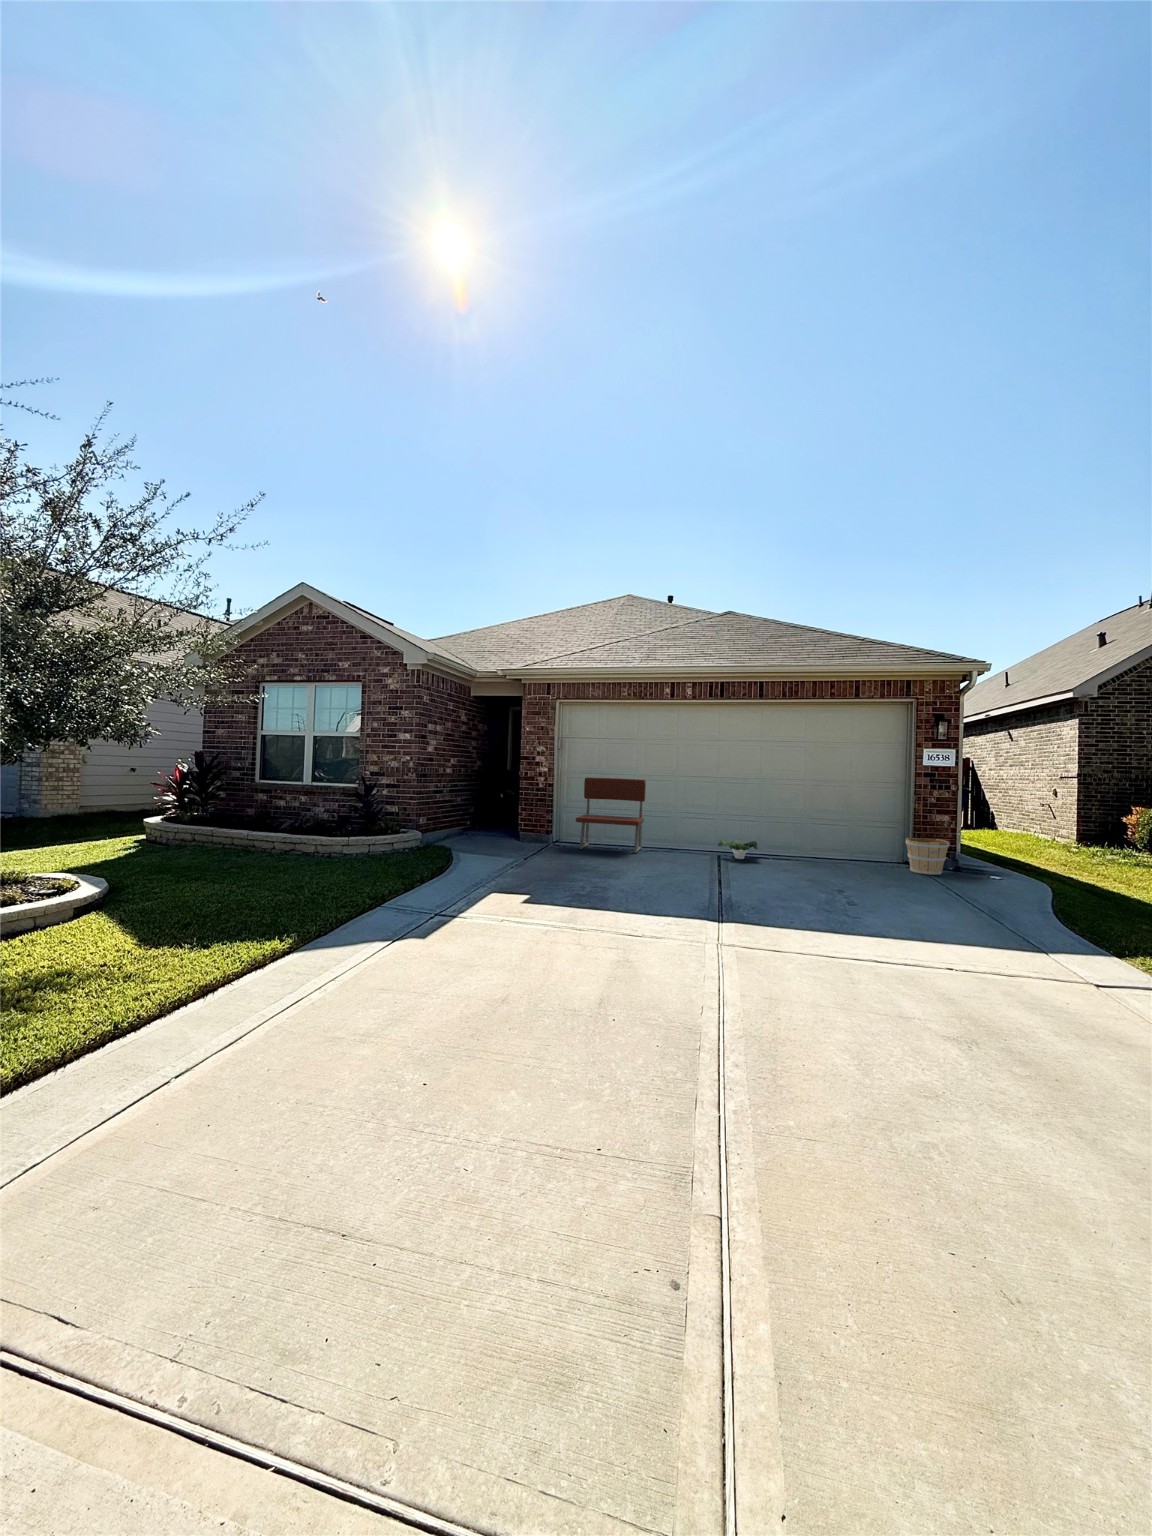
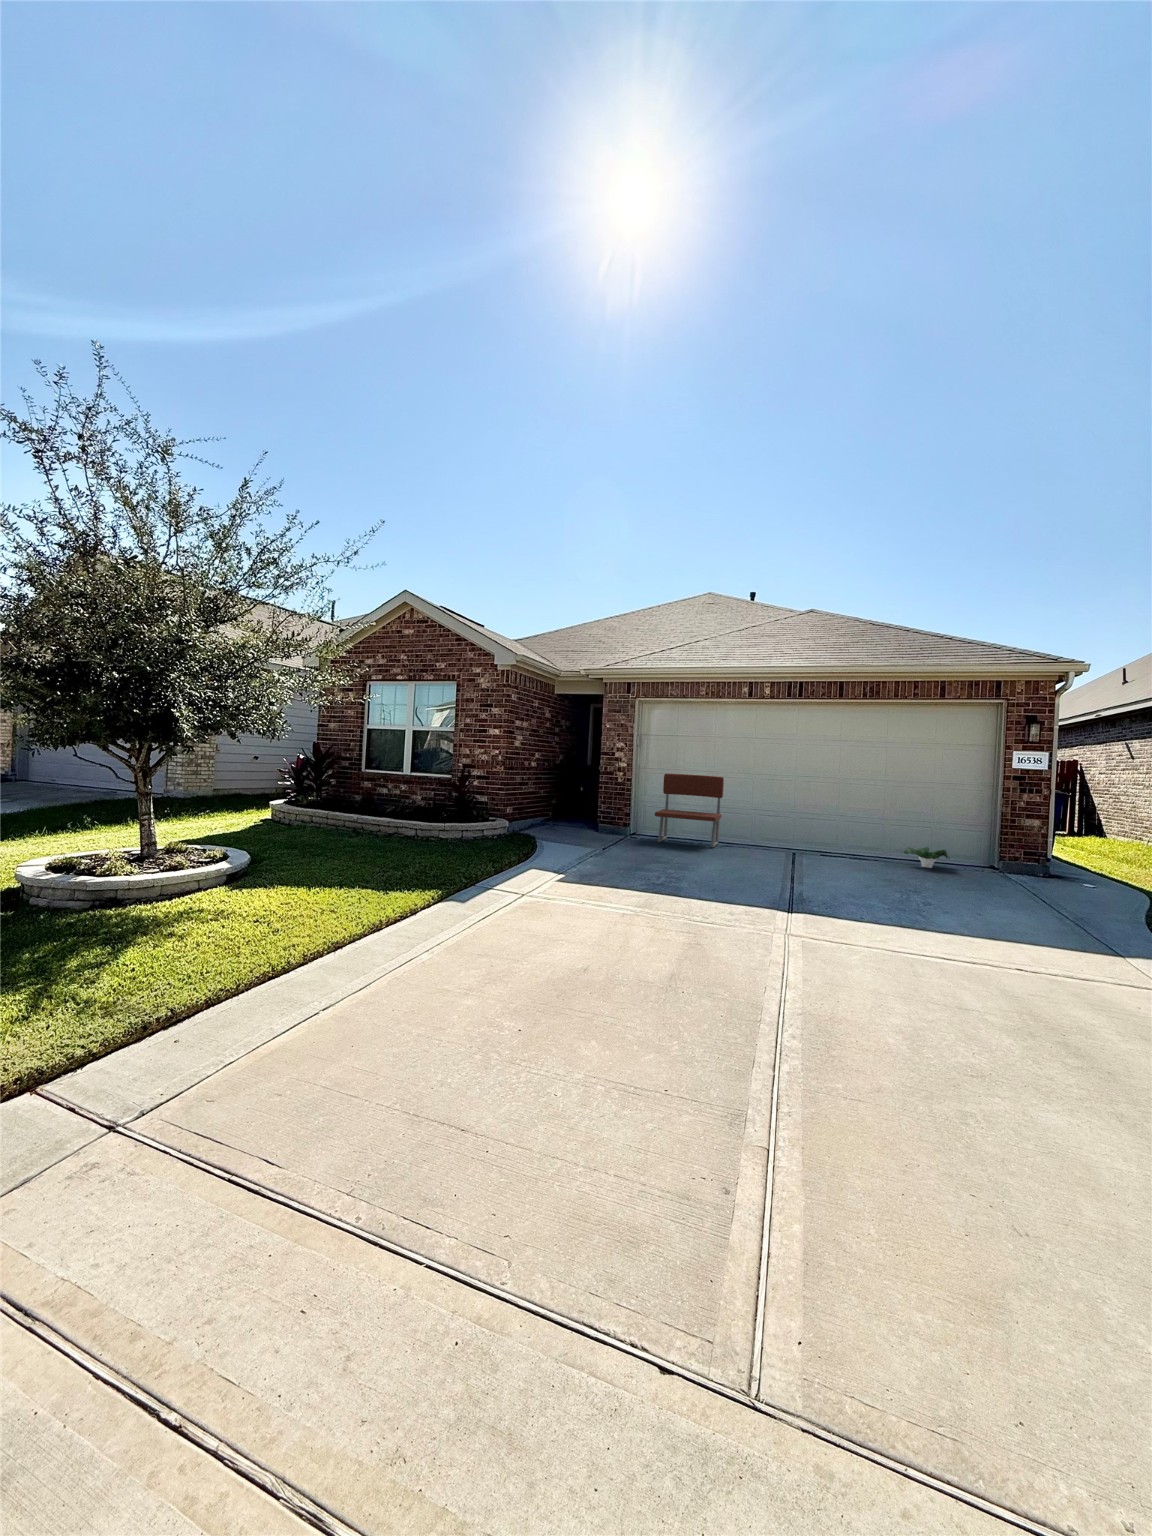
wooden bucket: present [906,838,950,875] -> none [989,841,1037,880]
potted plant: present [718,839,758,859] -> present [904,847,950,868]

